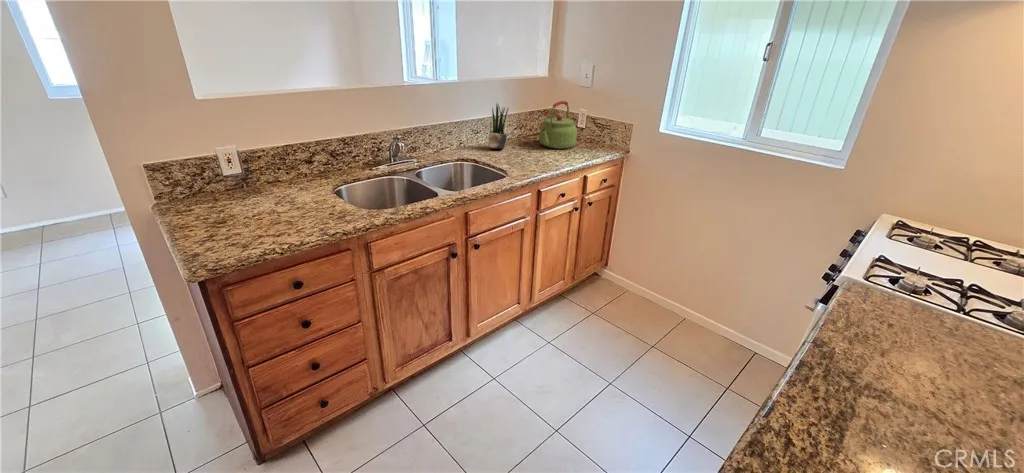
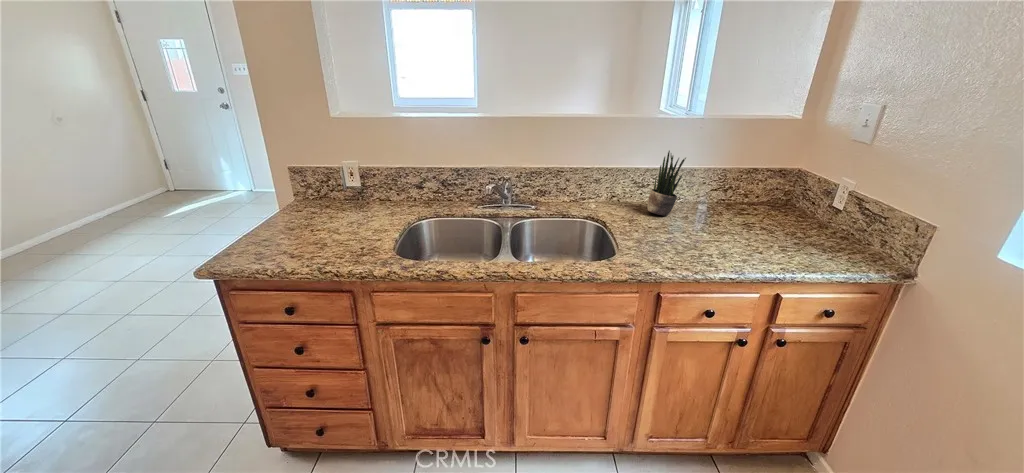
kettle: present [540,101,577,149] -> none [729,160,809,238]

